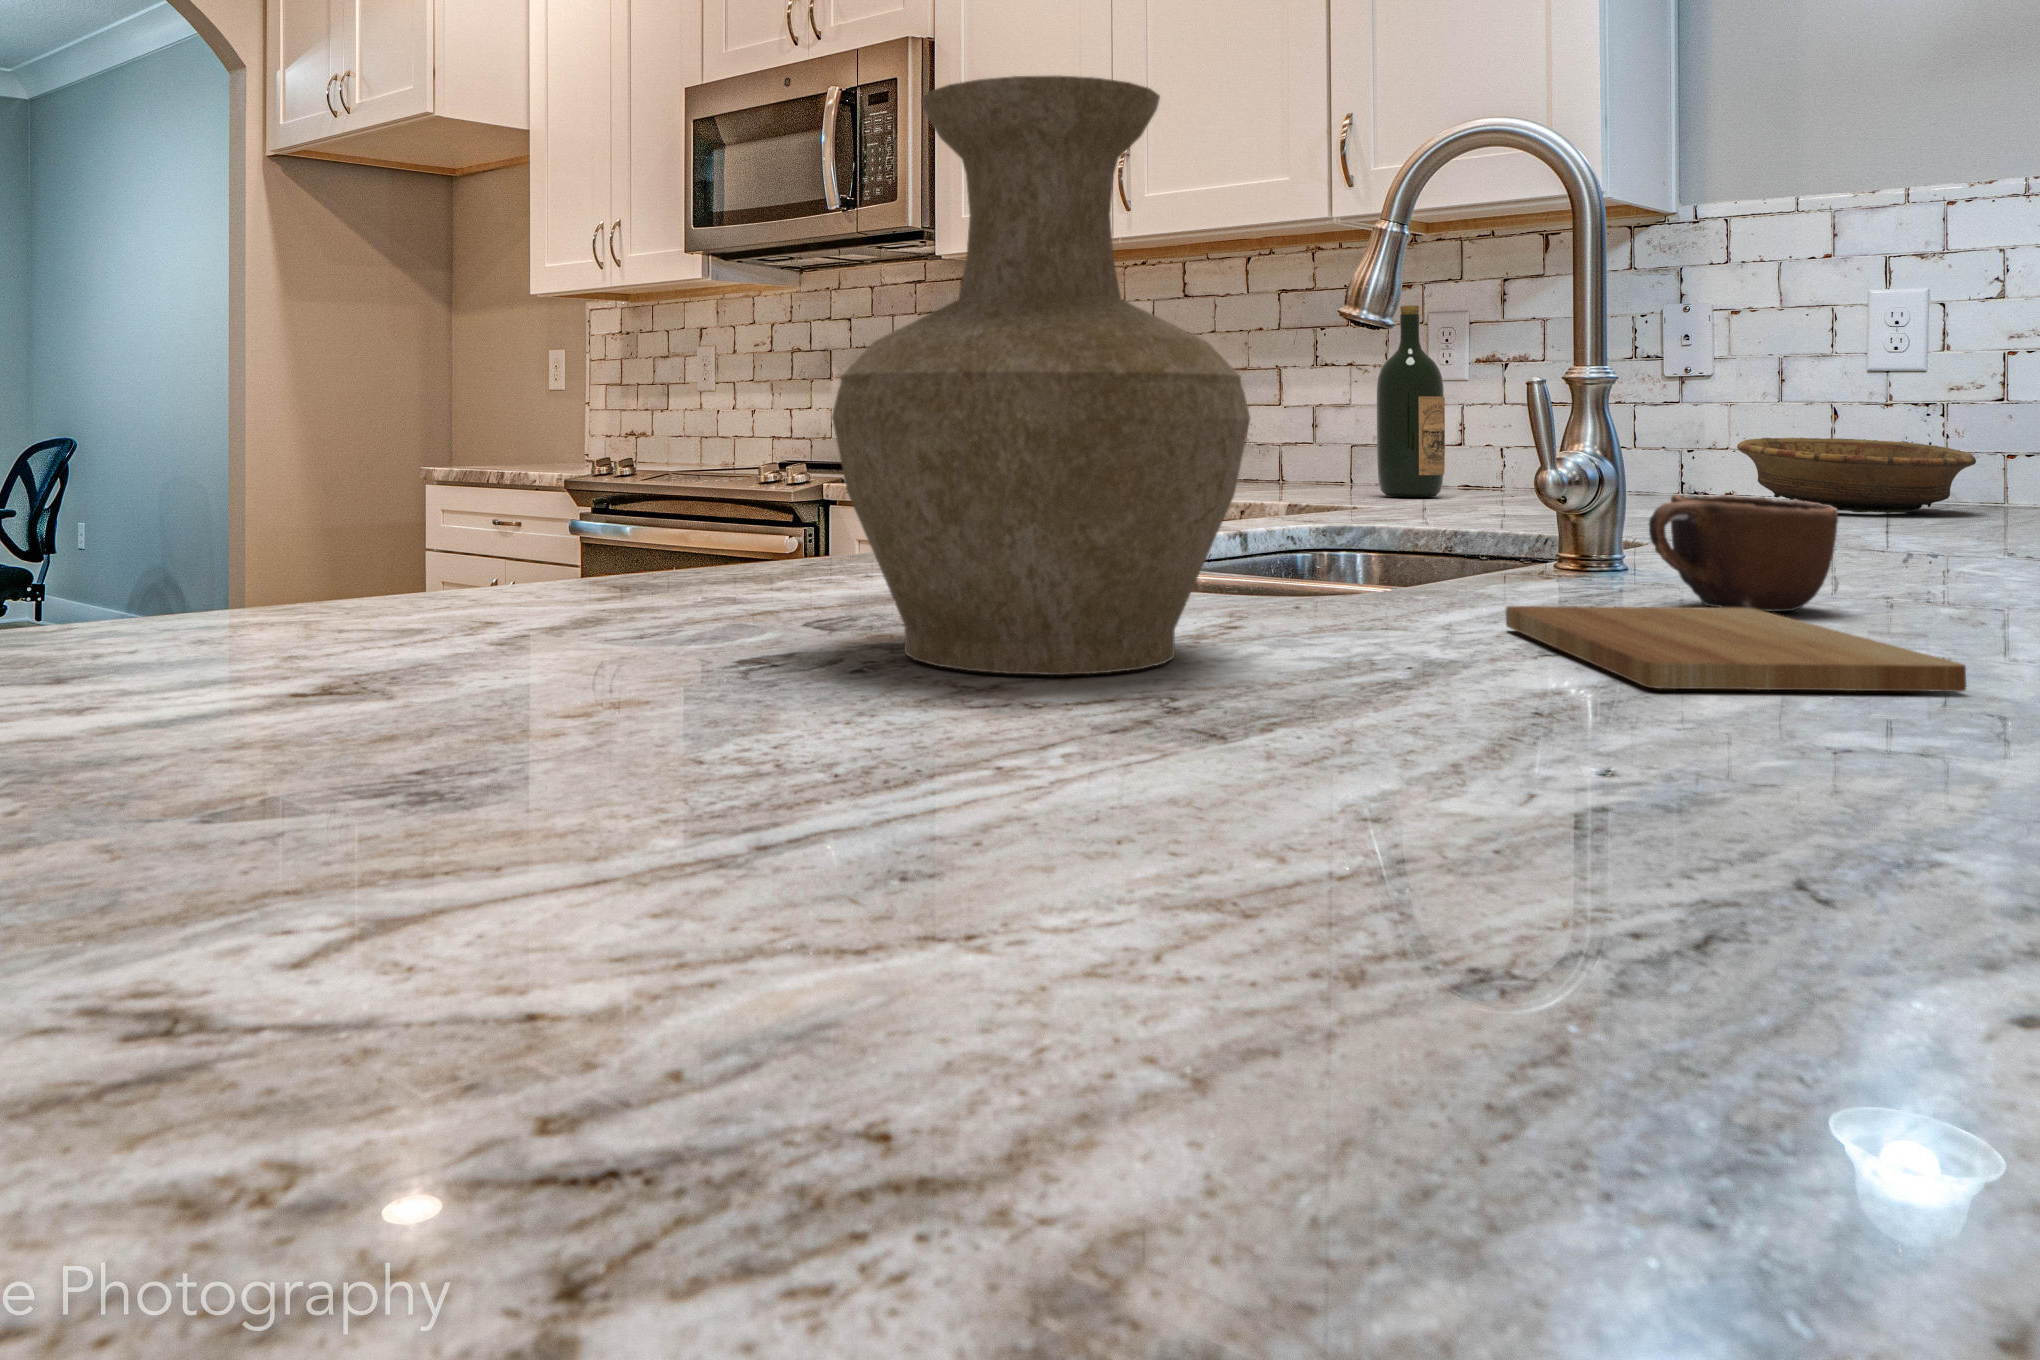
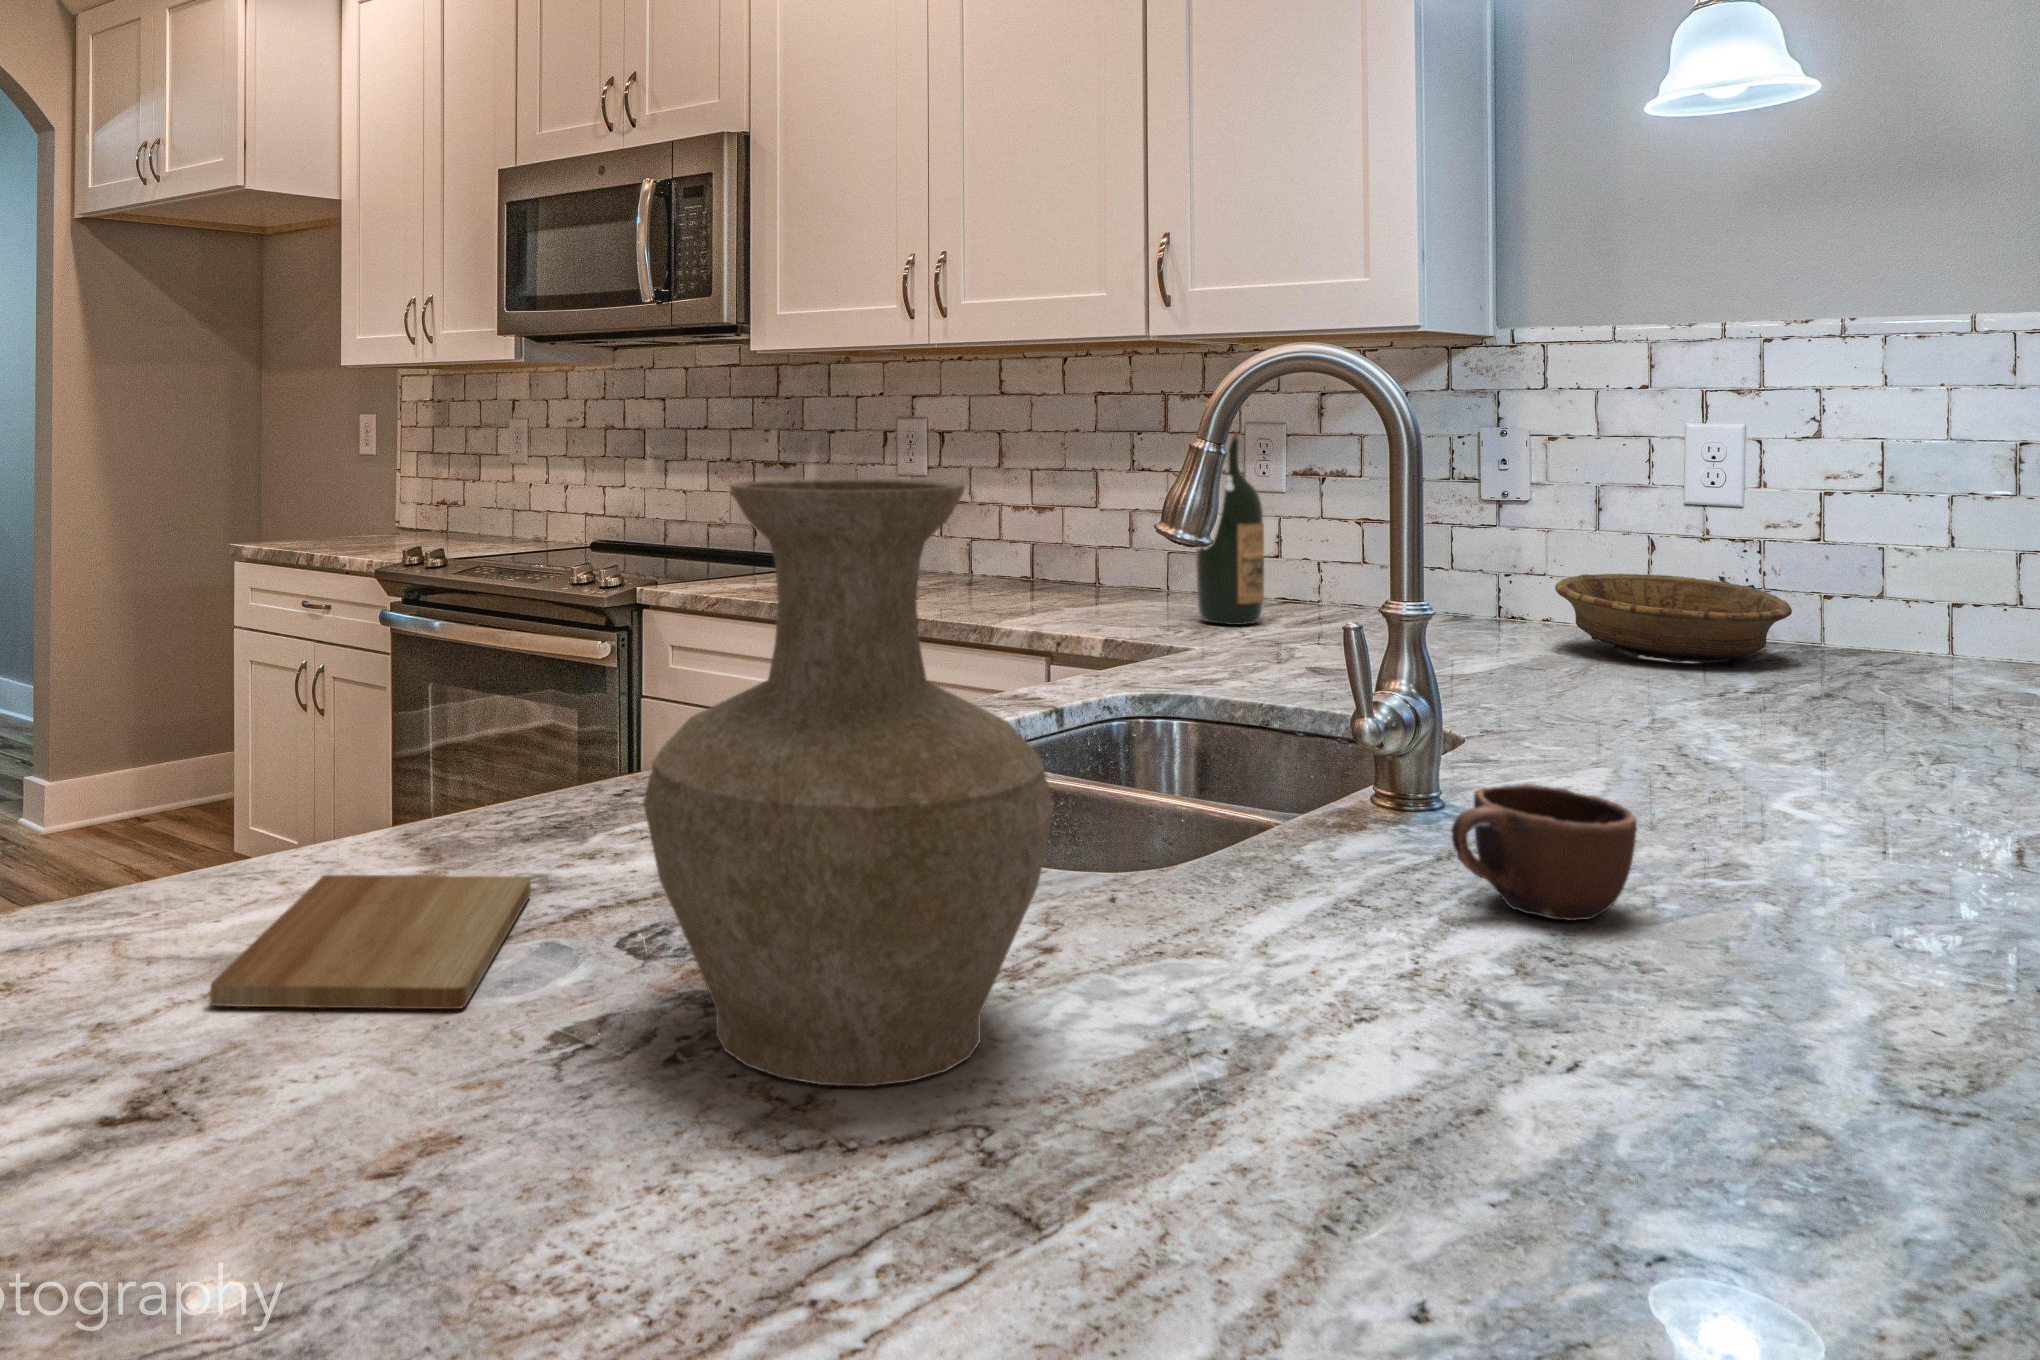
cutting board: present [1506,606,1966,692] -> present [210,875,531,1009]

